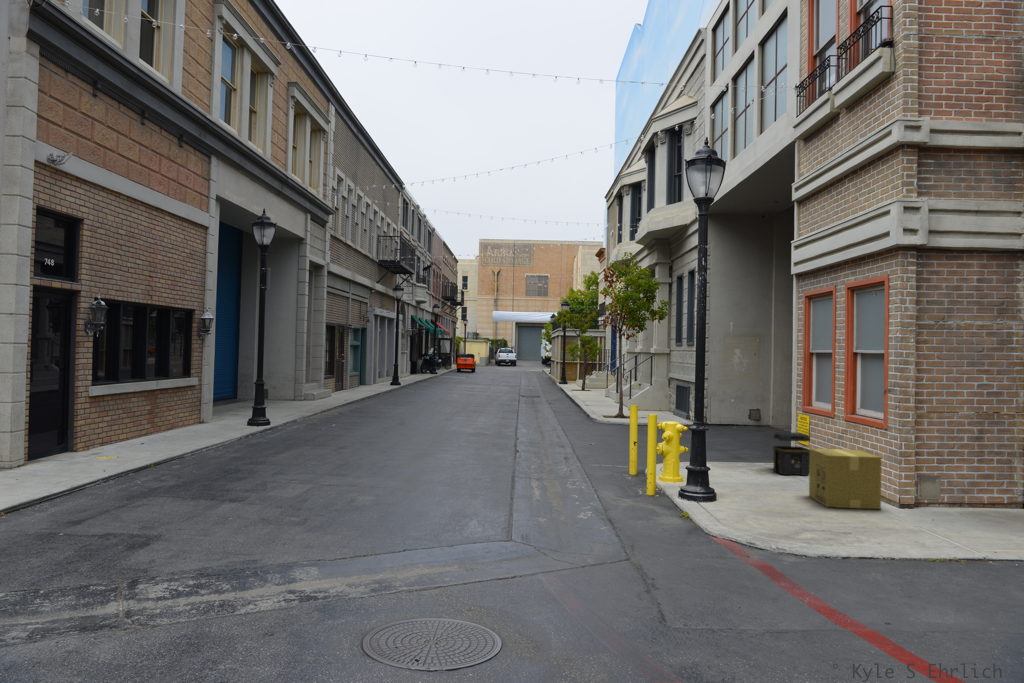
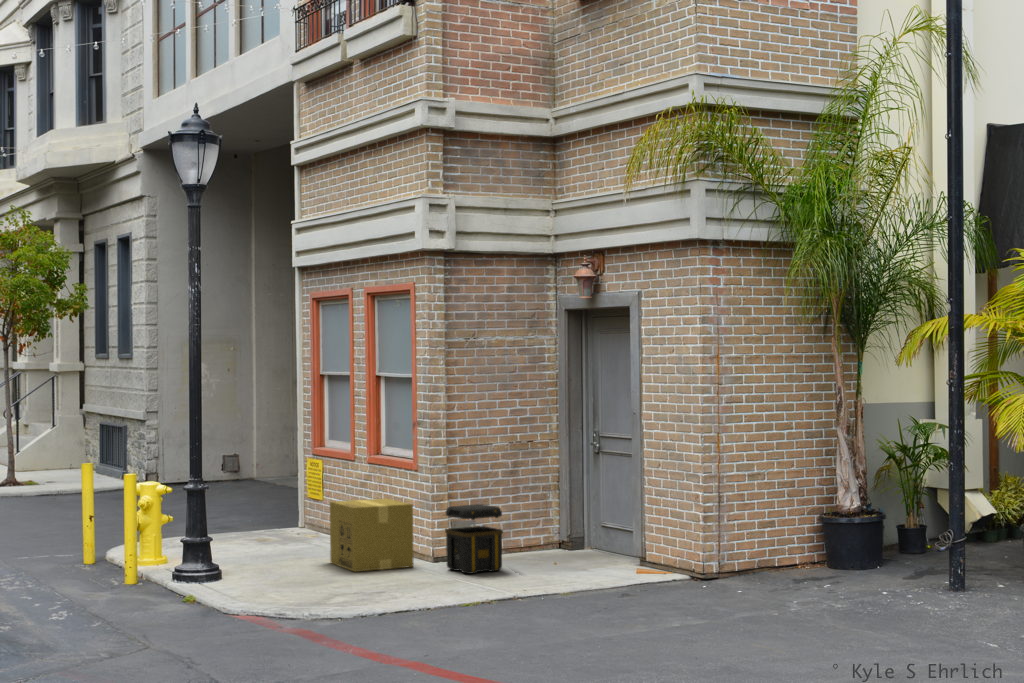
toolbox: present [773,432,810,476] -> present [445,504,503,574]

